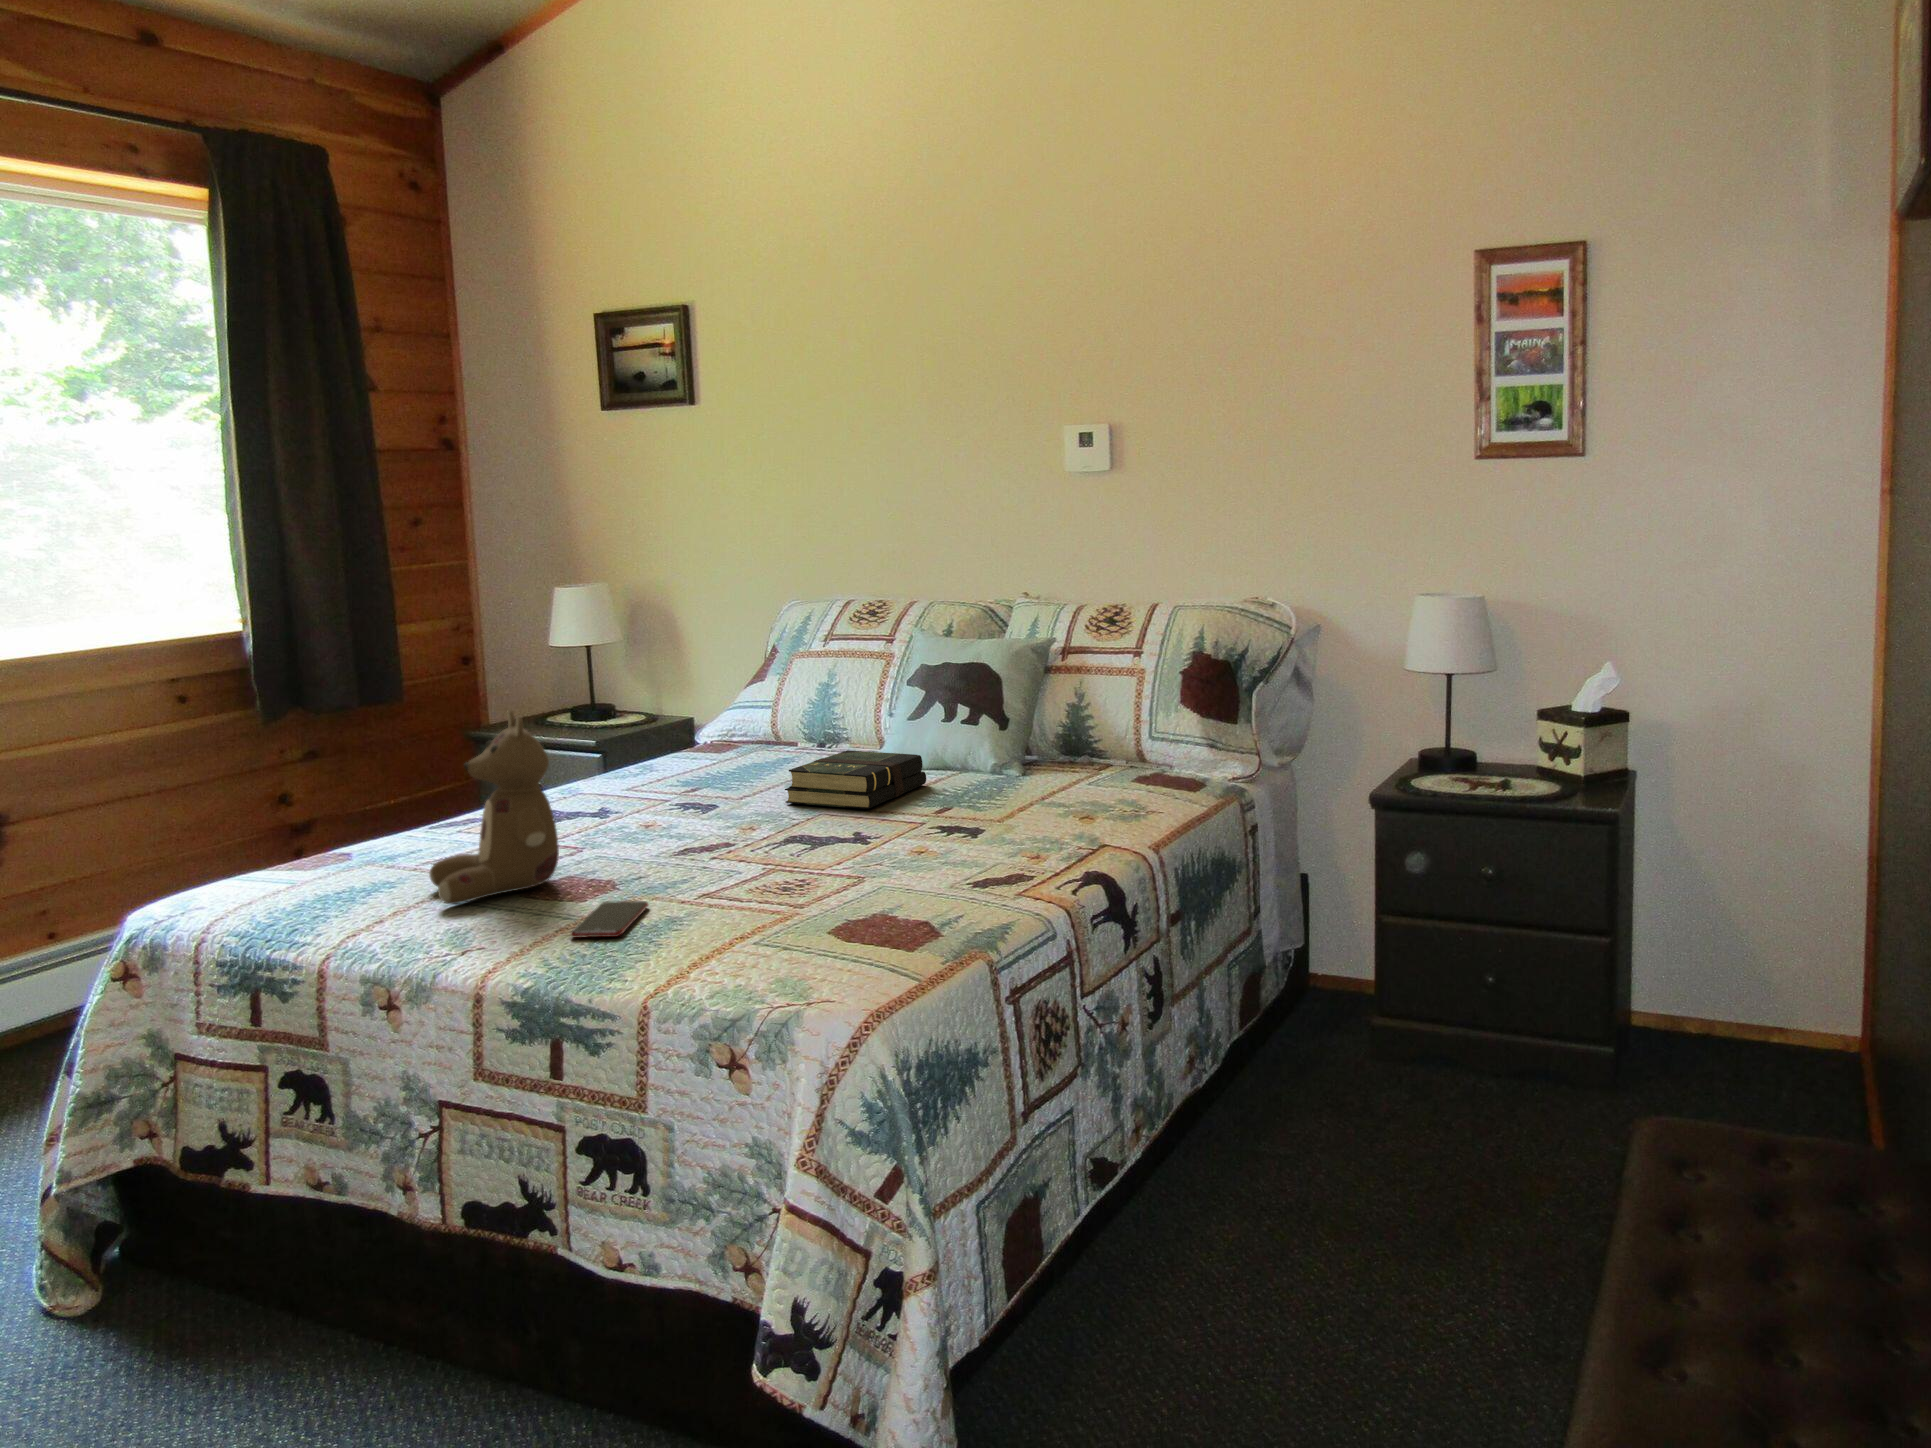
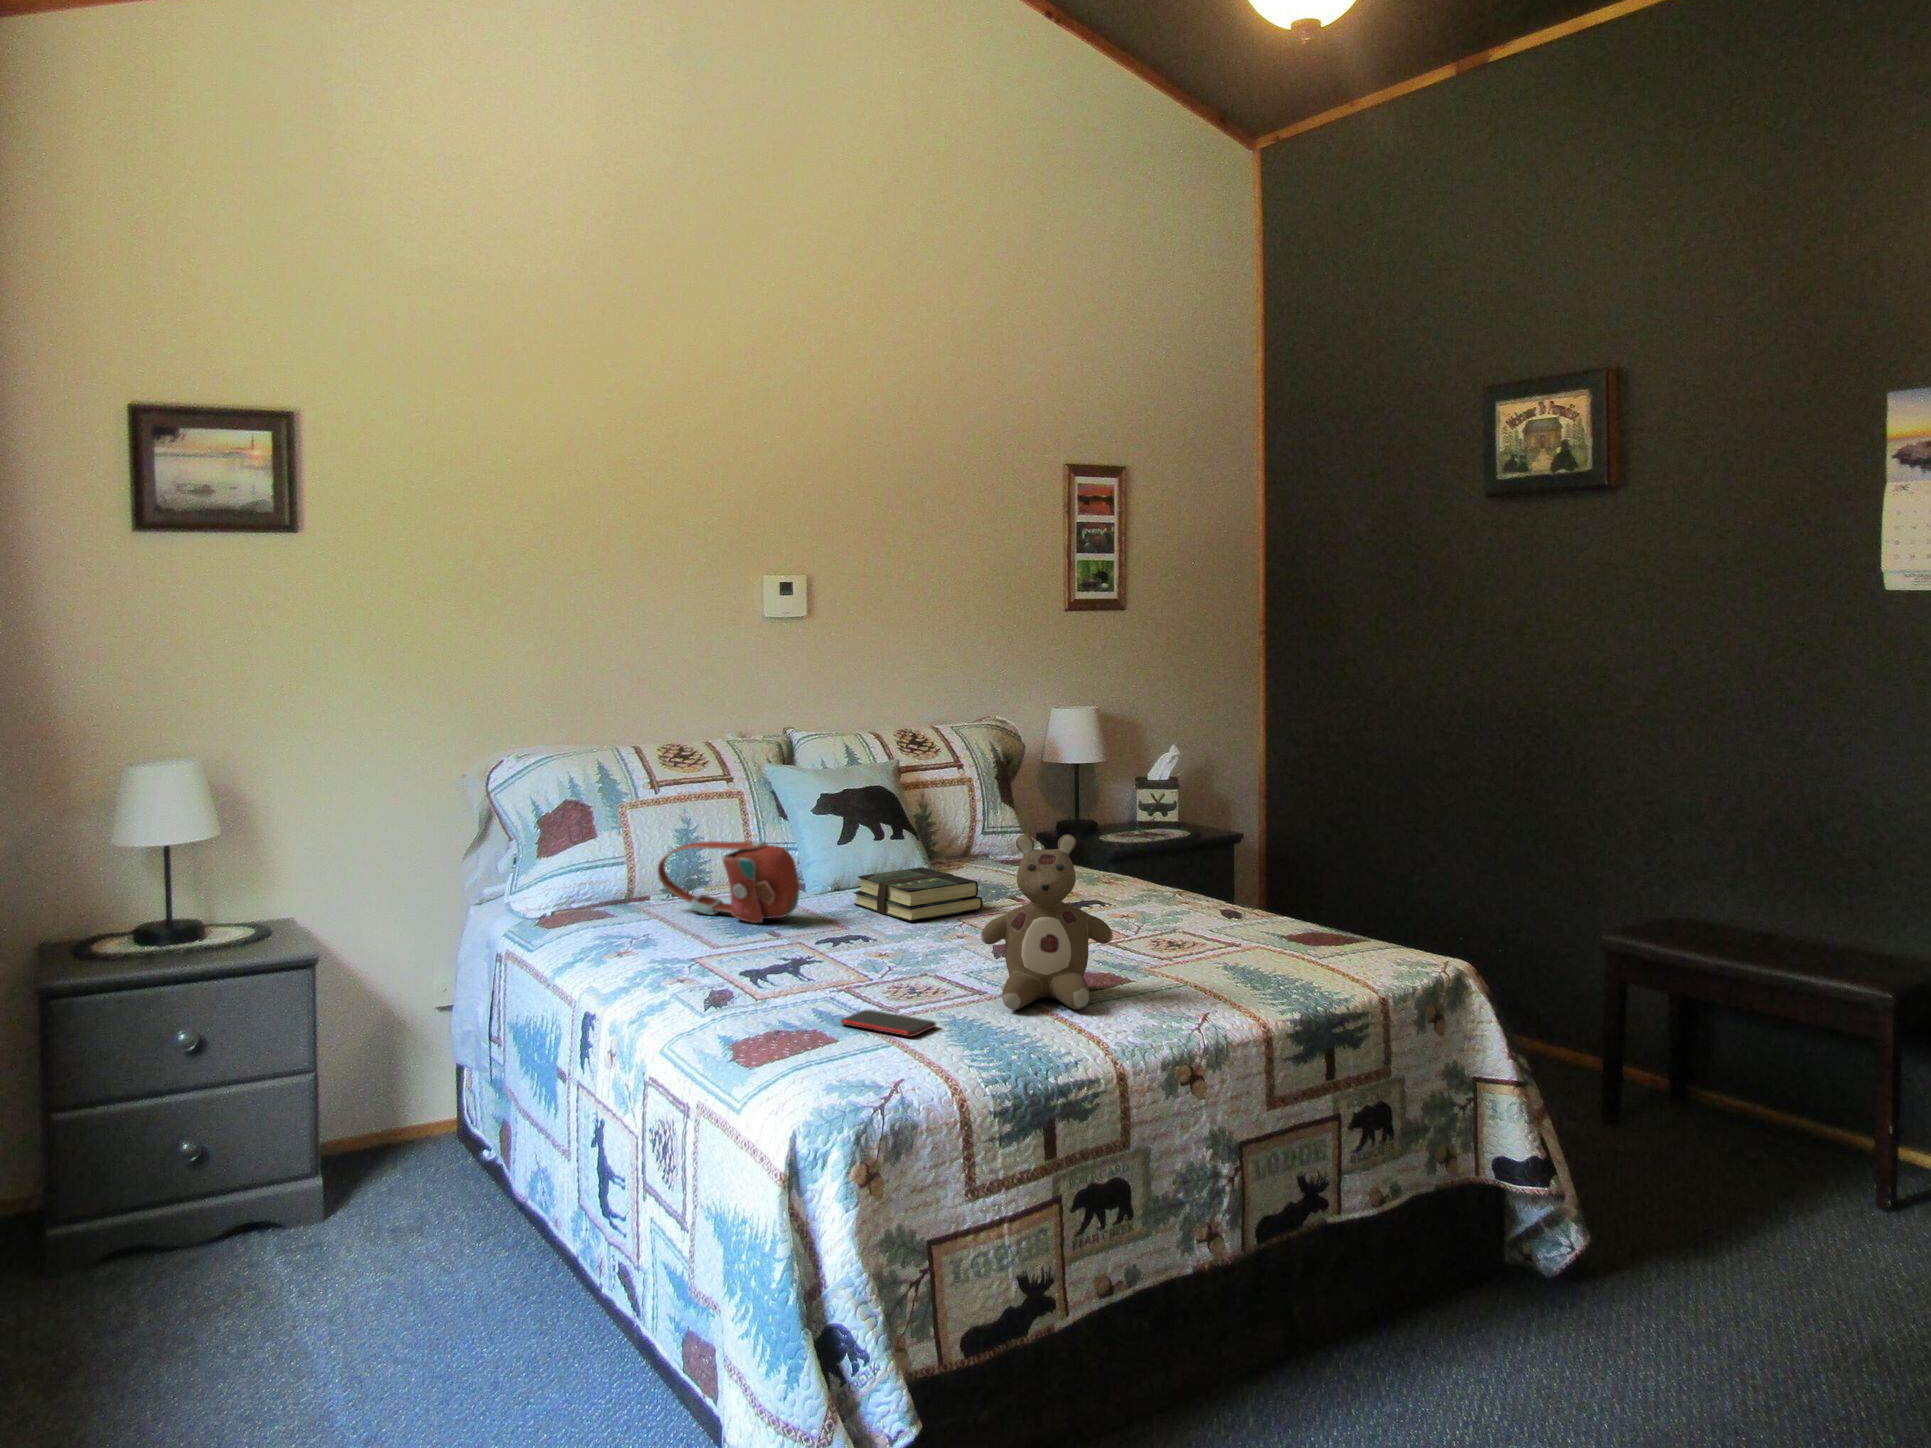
handbag: none [711,690,770,775] -> present [658,841,799,923]
smartphone: present [570,901,649,938] -> present [841,1010,936,1037]

